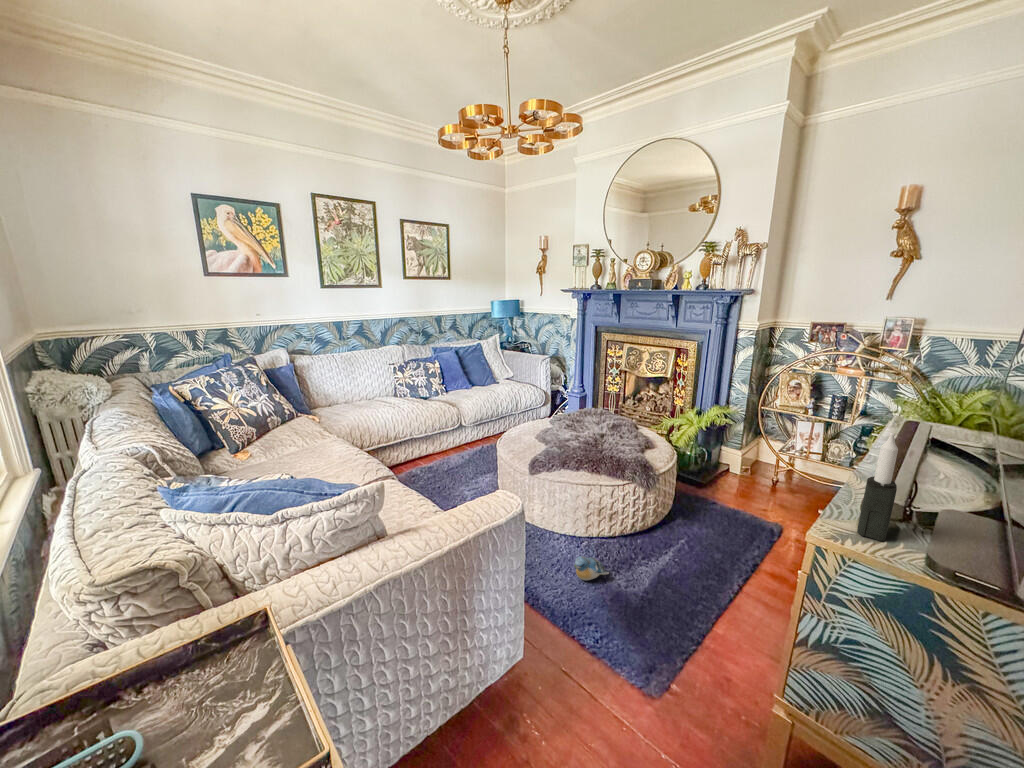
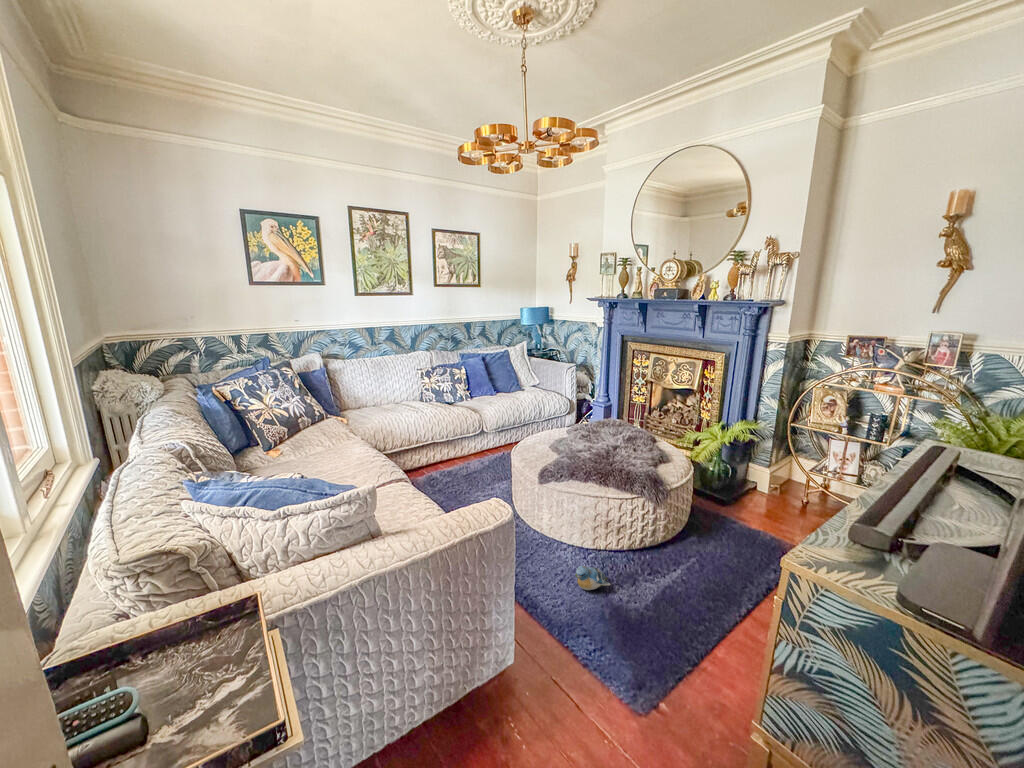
candle: present [857,433,898,541] -> none [837,462,879,574]

